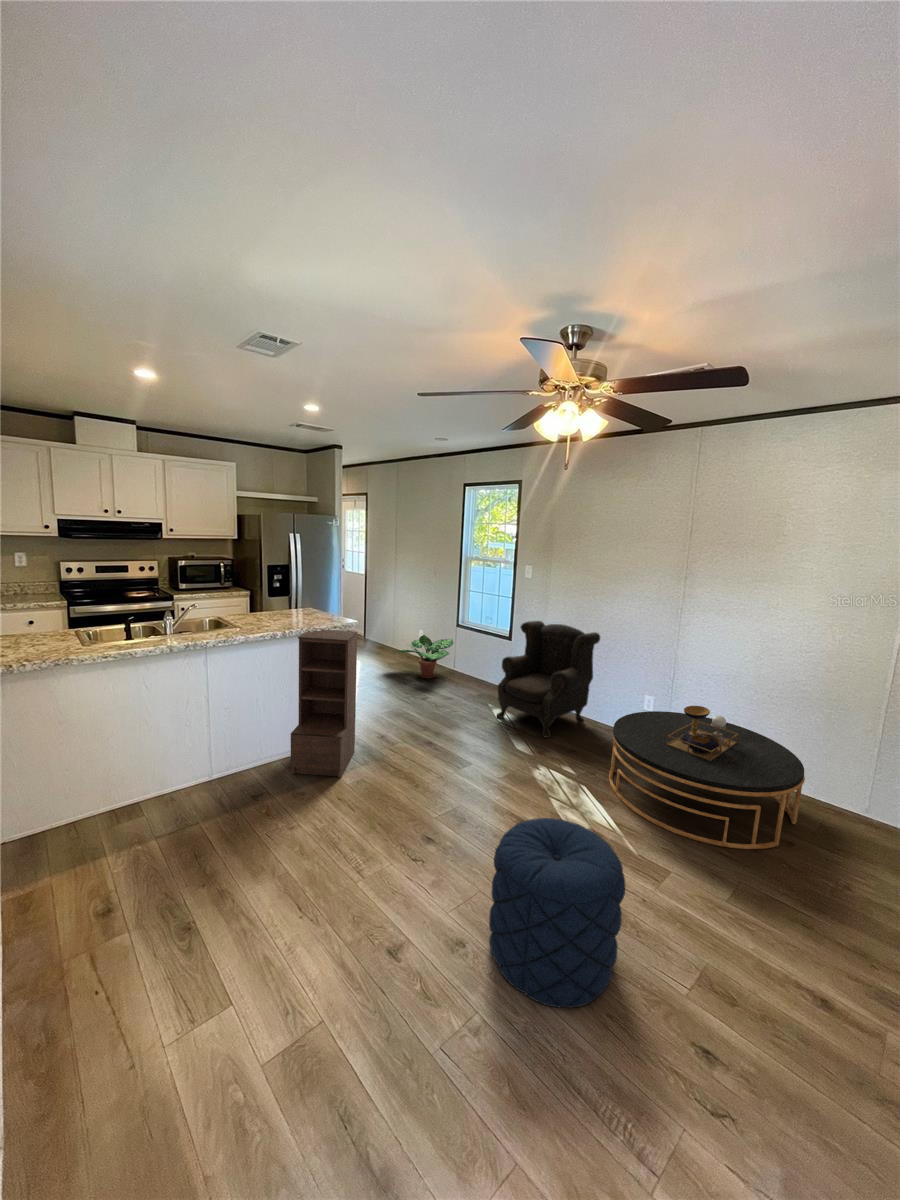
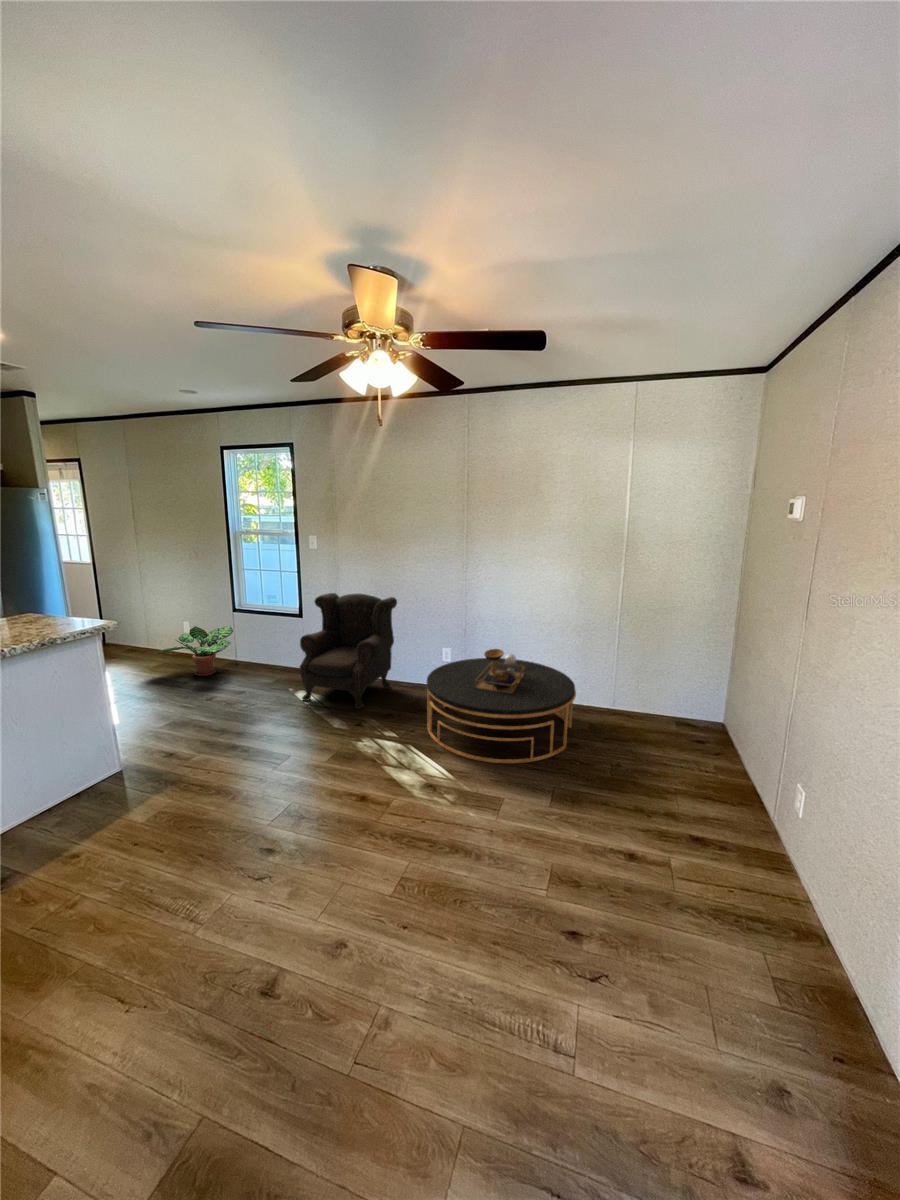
bookshelf: present [291,630,357,778] -> none [22,633,136,839]
pouf: present [489,818,625,1008] -> none [365,781,492,964]

